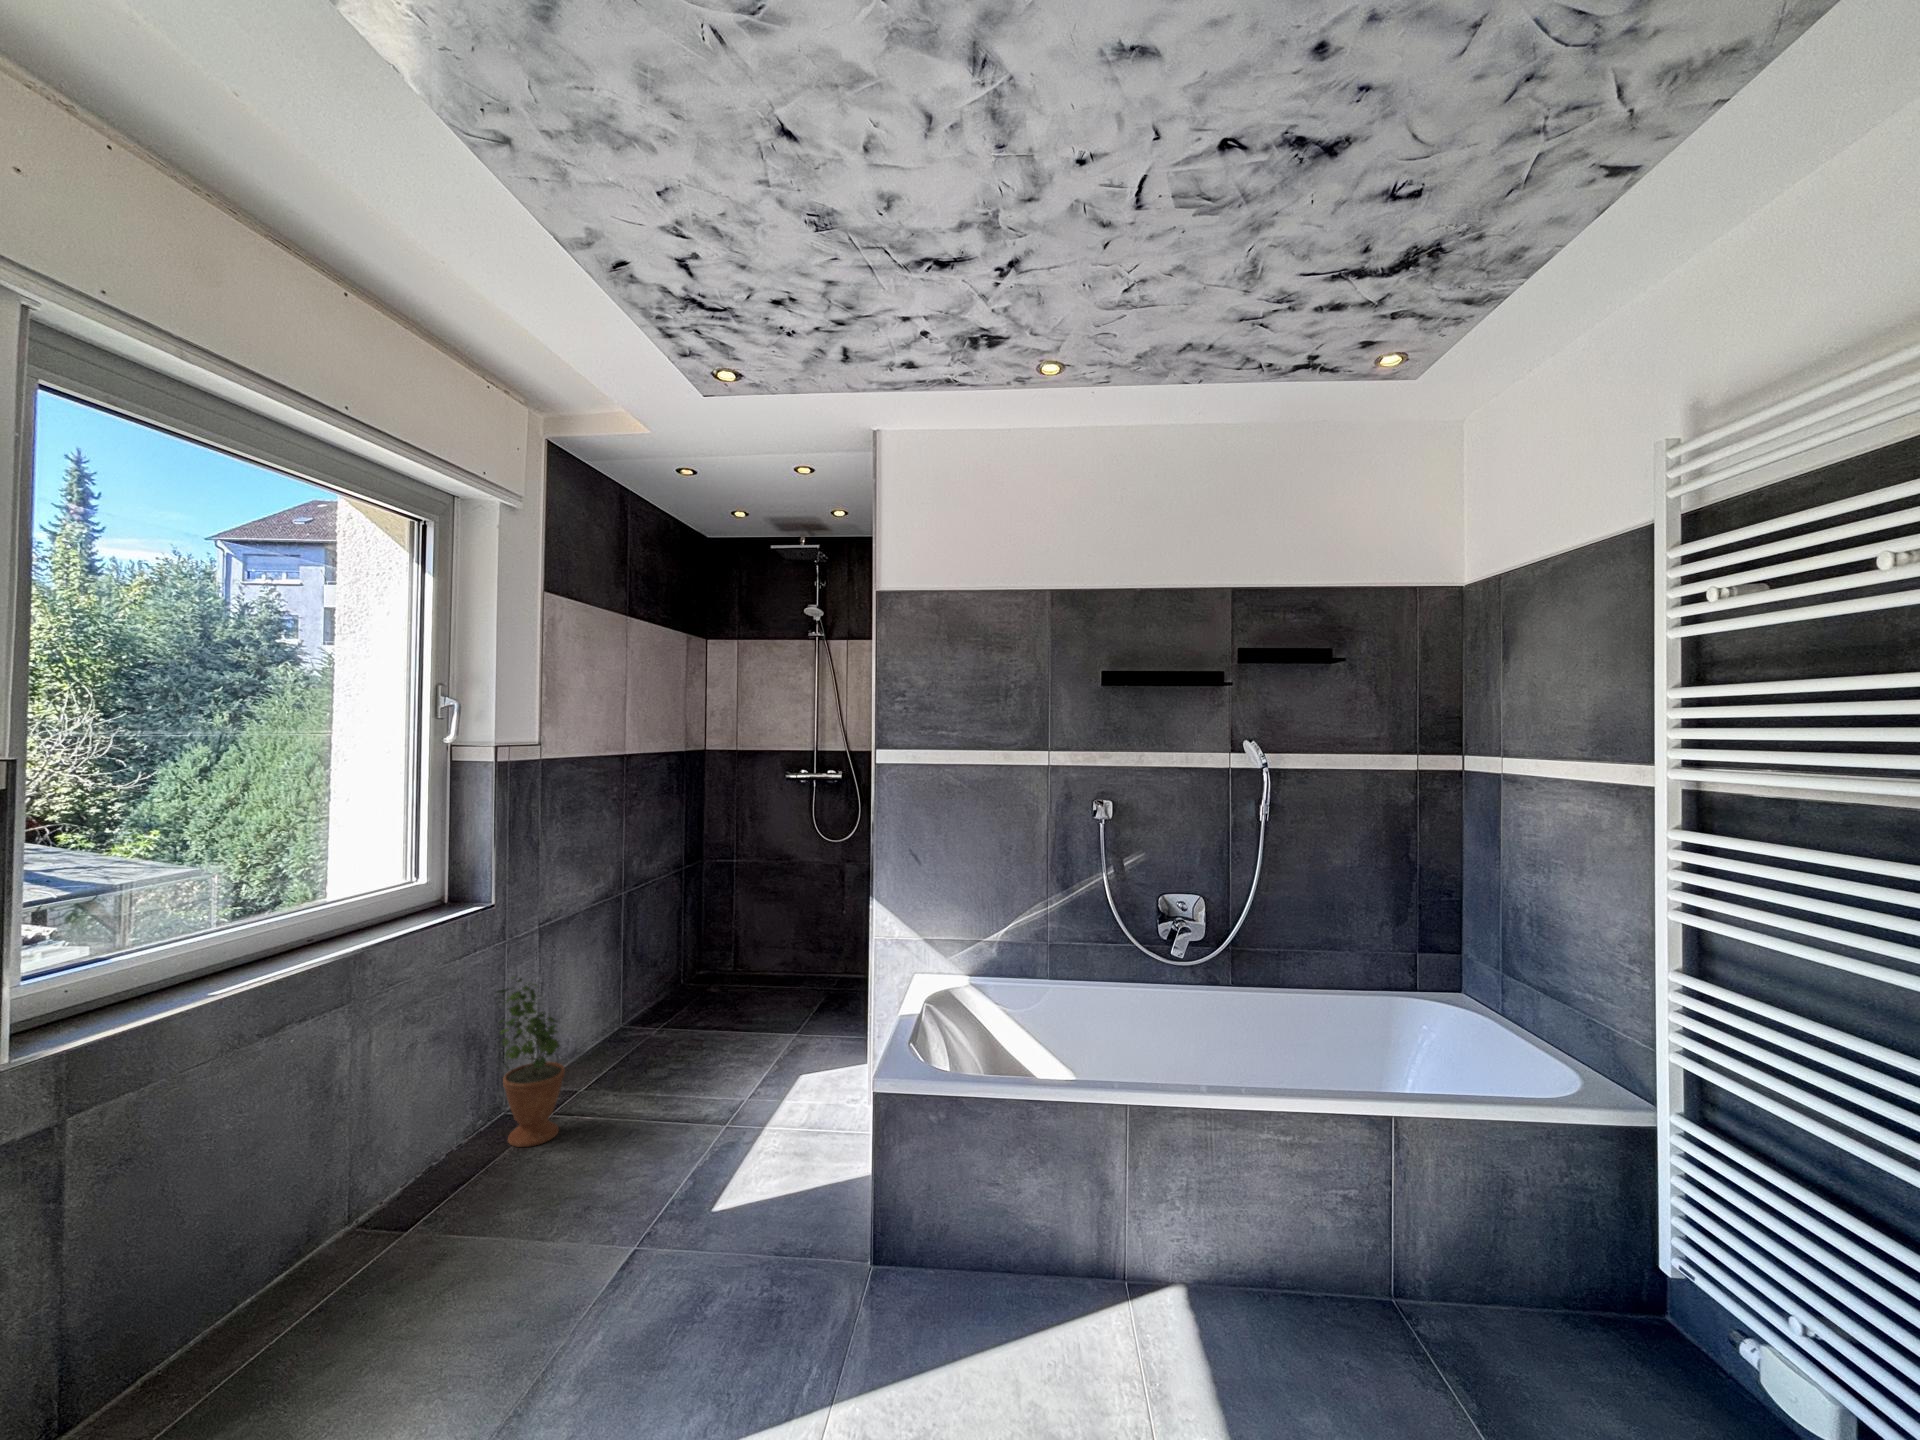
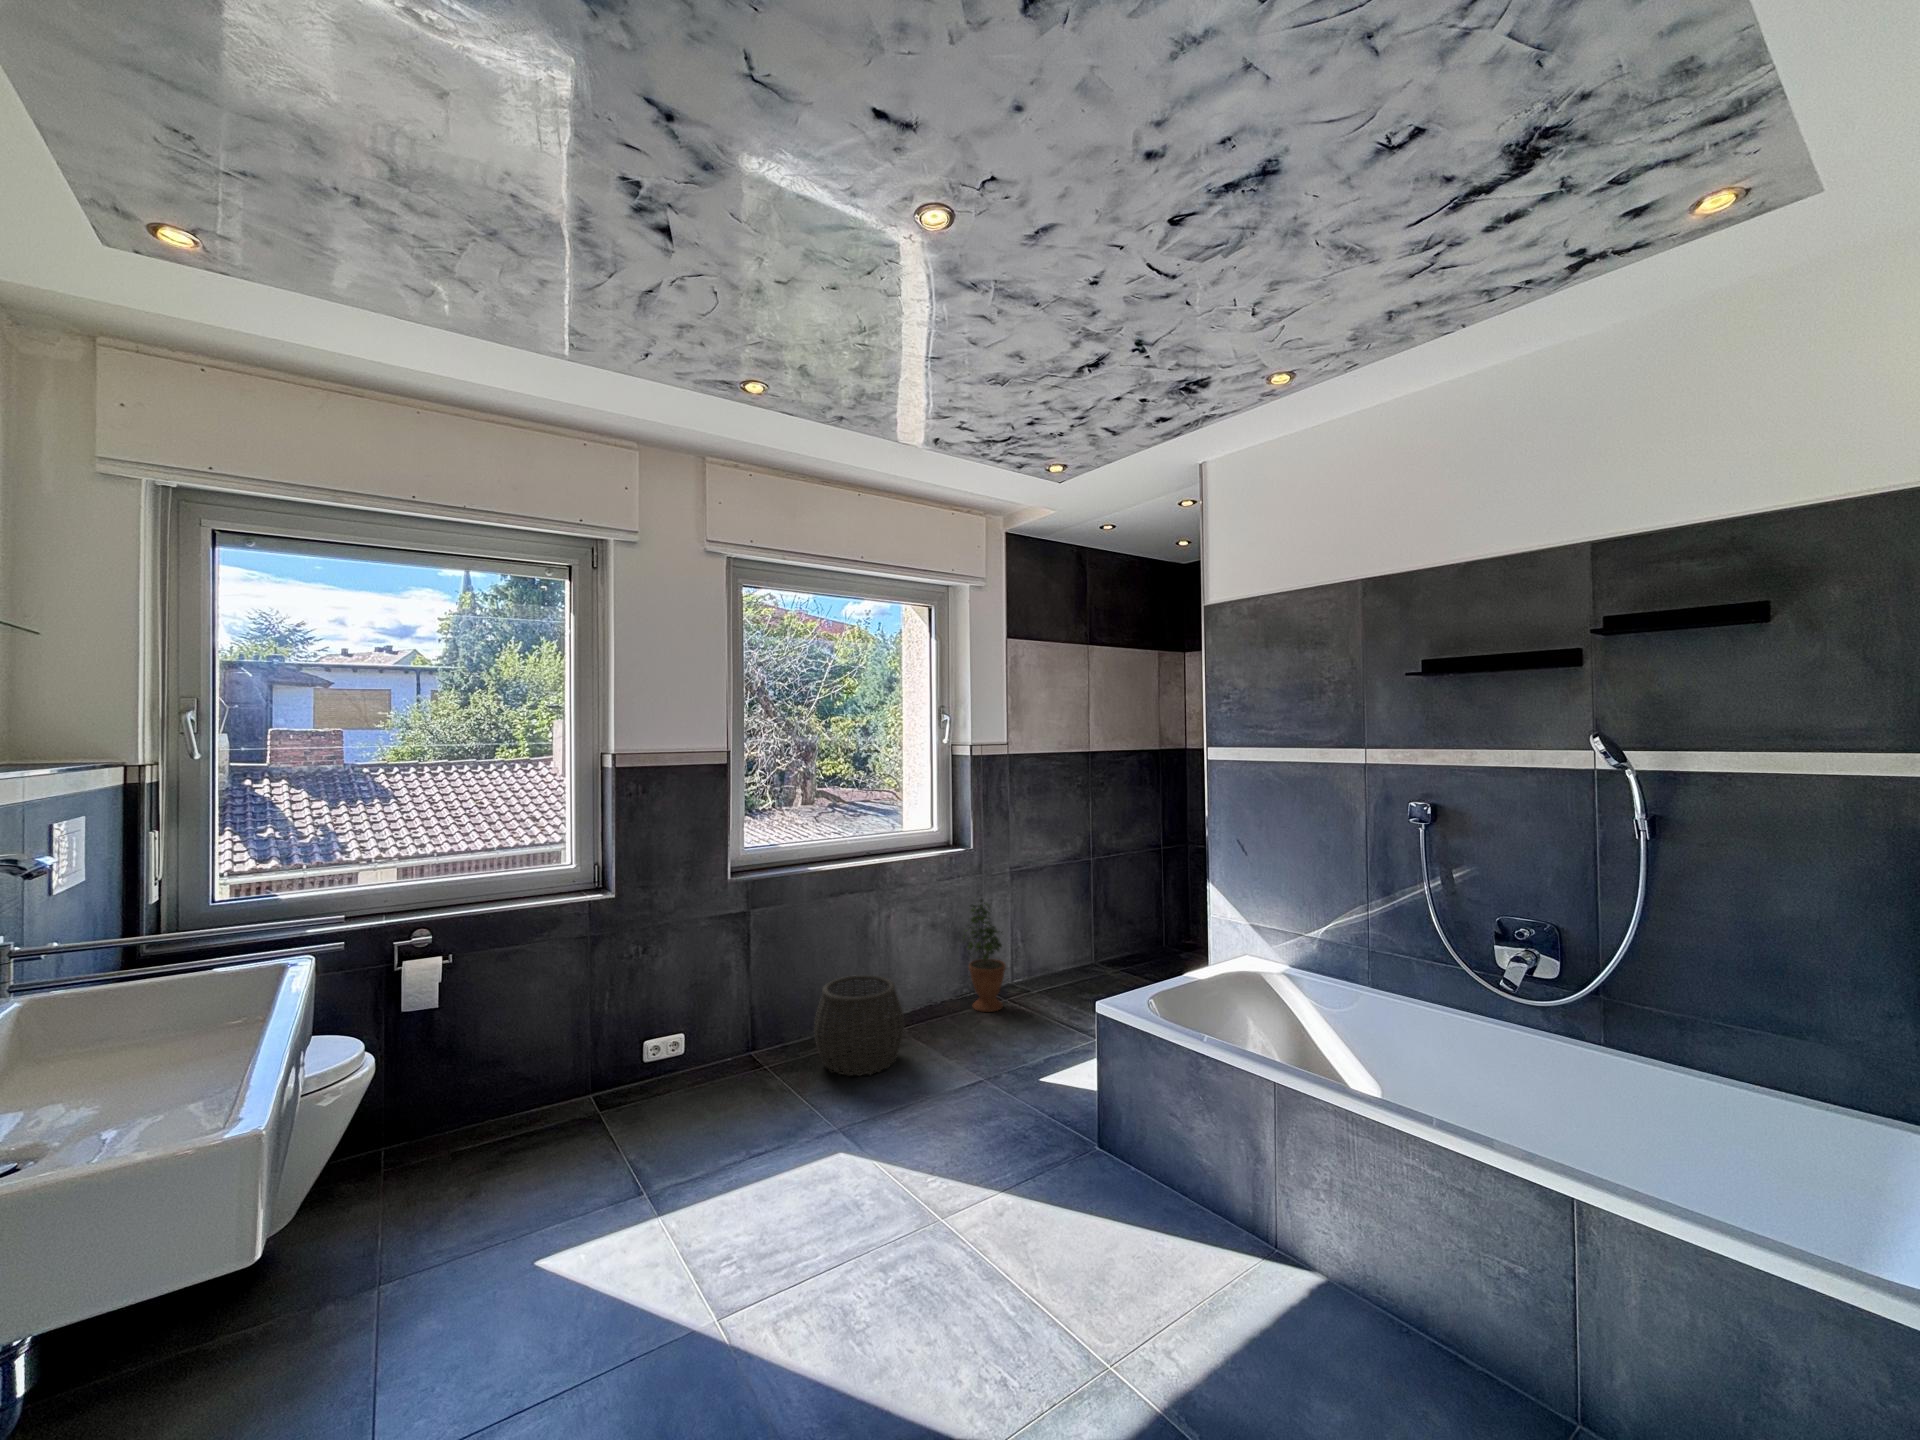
woven basket: none [294,1147,489,1361] -> present [814,975,904,1076]

